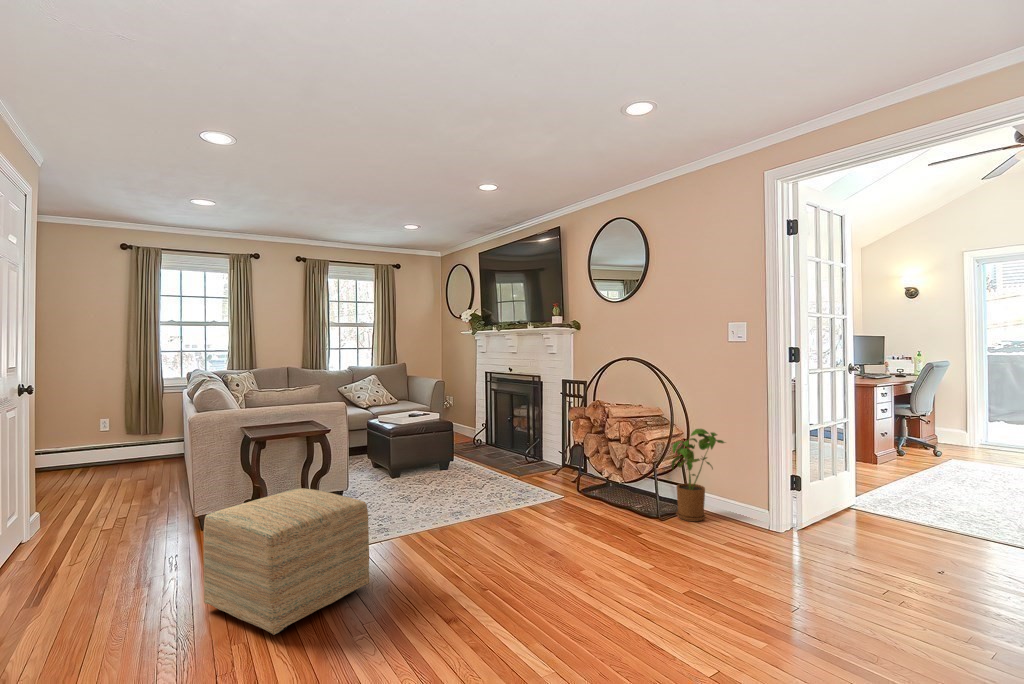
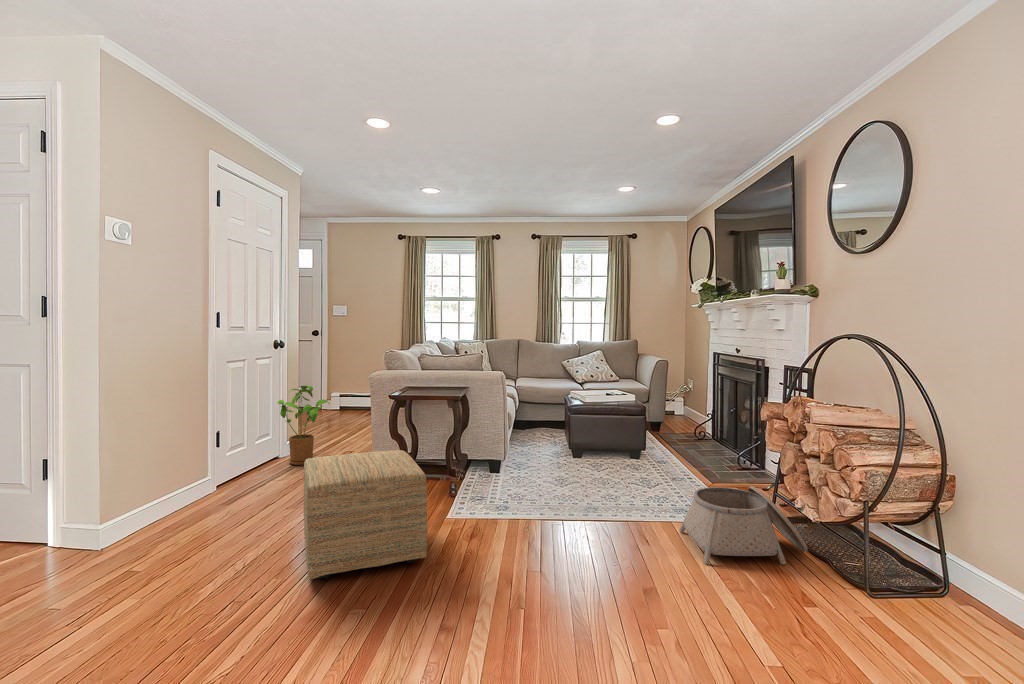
house plant: present [672,429,725,521] -> present [277,385,329,465]
basket: none [533,468,621,529] -> present [679,486,808,564]

